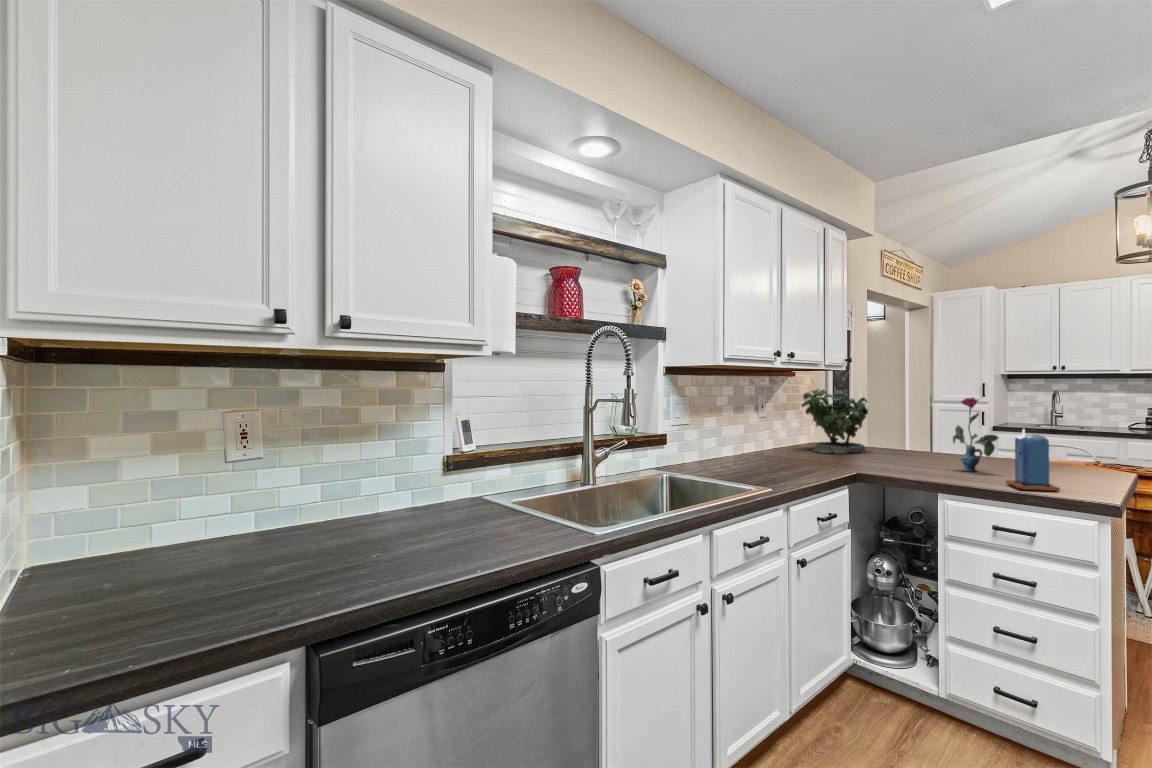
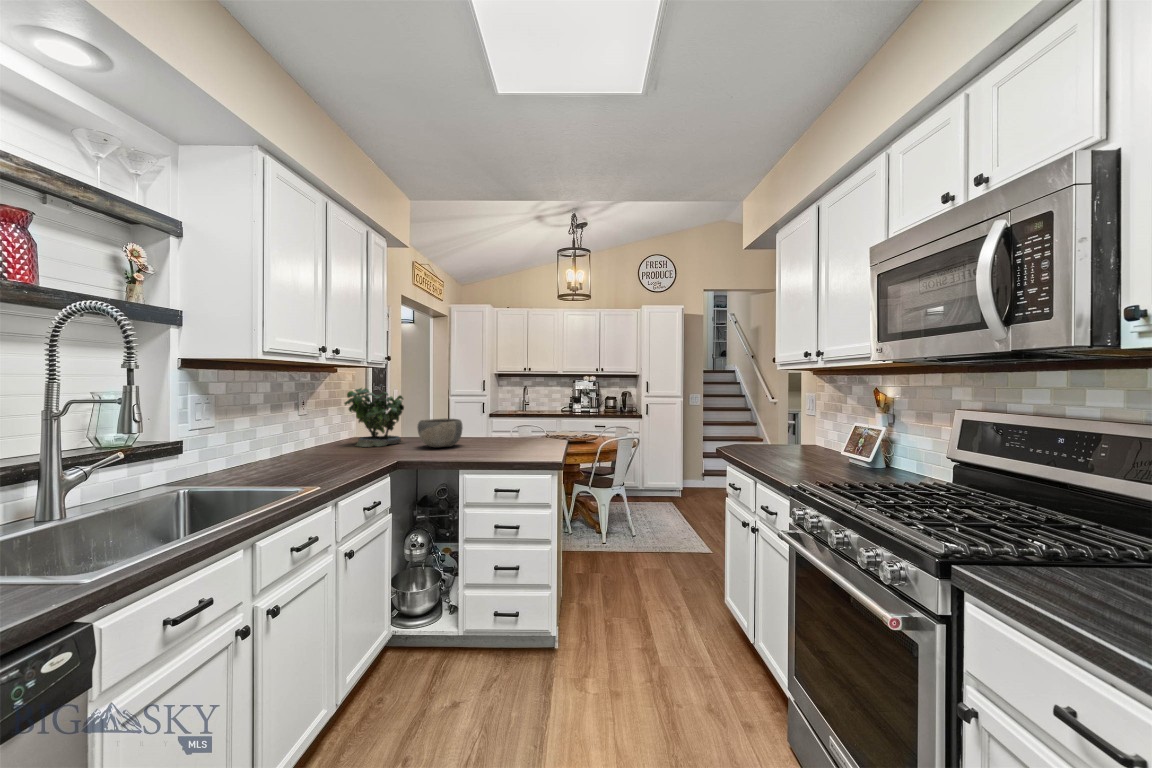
vase: present [953,397,998,471] -> none [468,394,497,451]
bowl: none [884,427,946,462] -> present [418,419,462,448]
candle: present [1006,429,1060,491] -> none [502,416,533,460]

